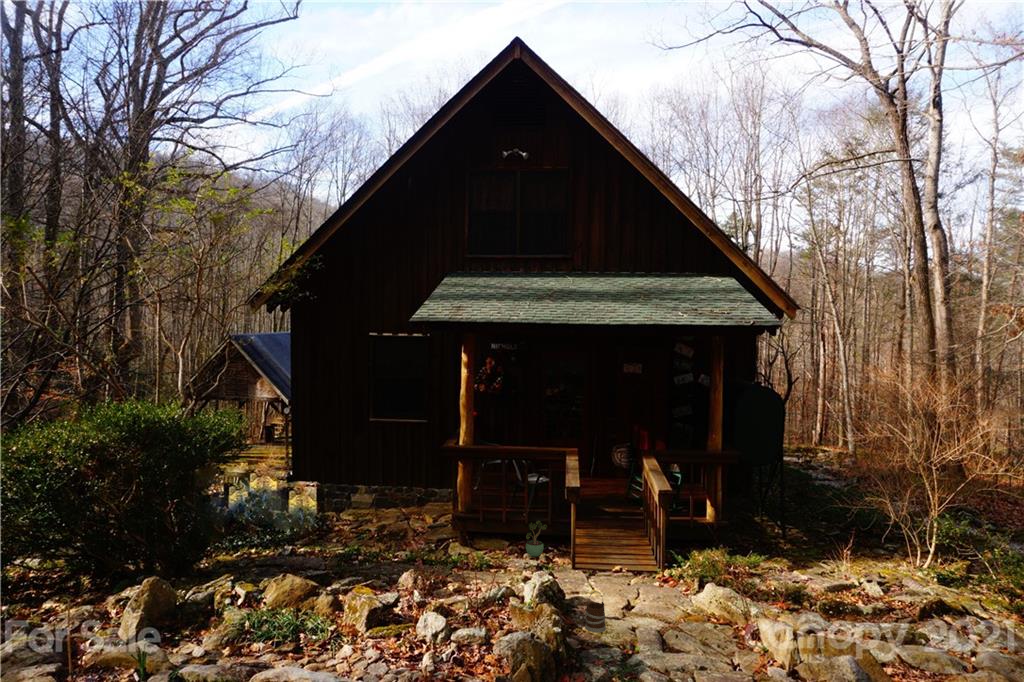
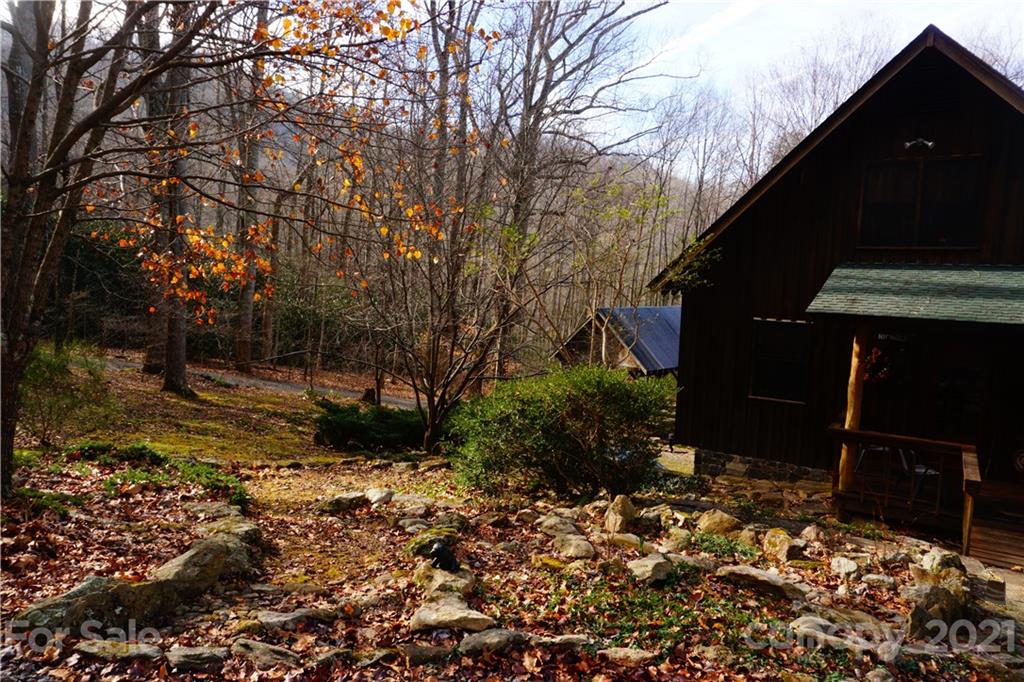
potted plant: present [526,521,547,557] -> none [913,510,938,542]

